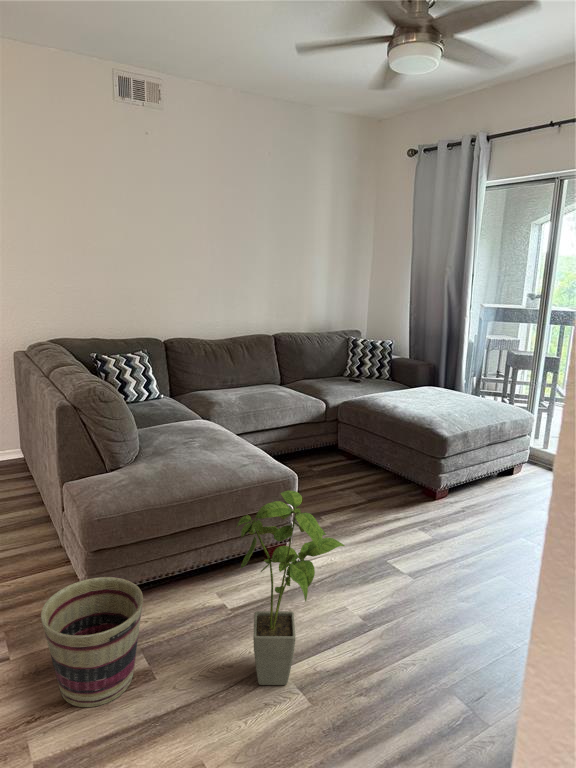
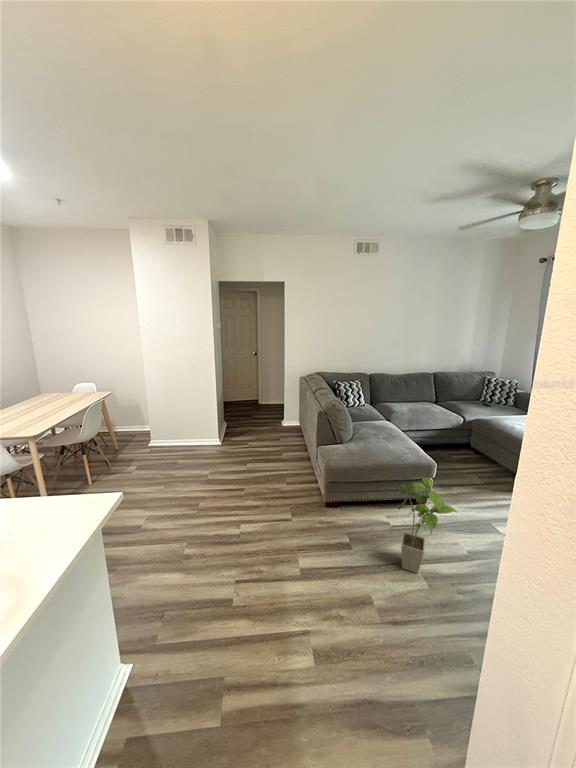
basket: present [41,577,143,707] -> none [307,495,350,552]

